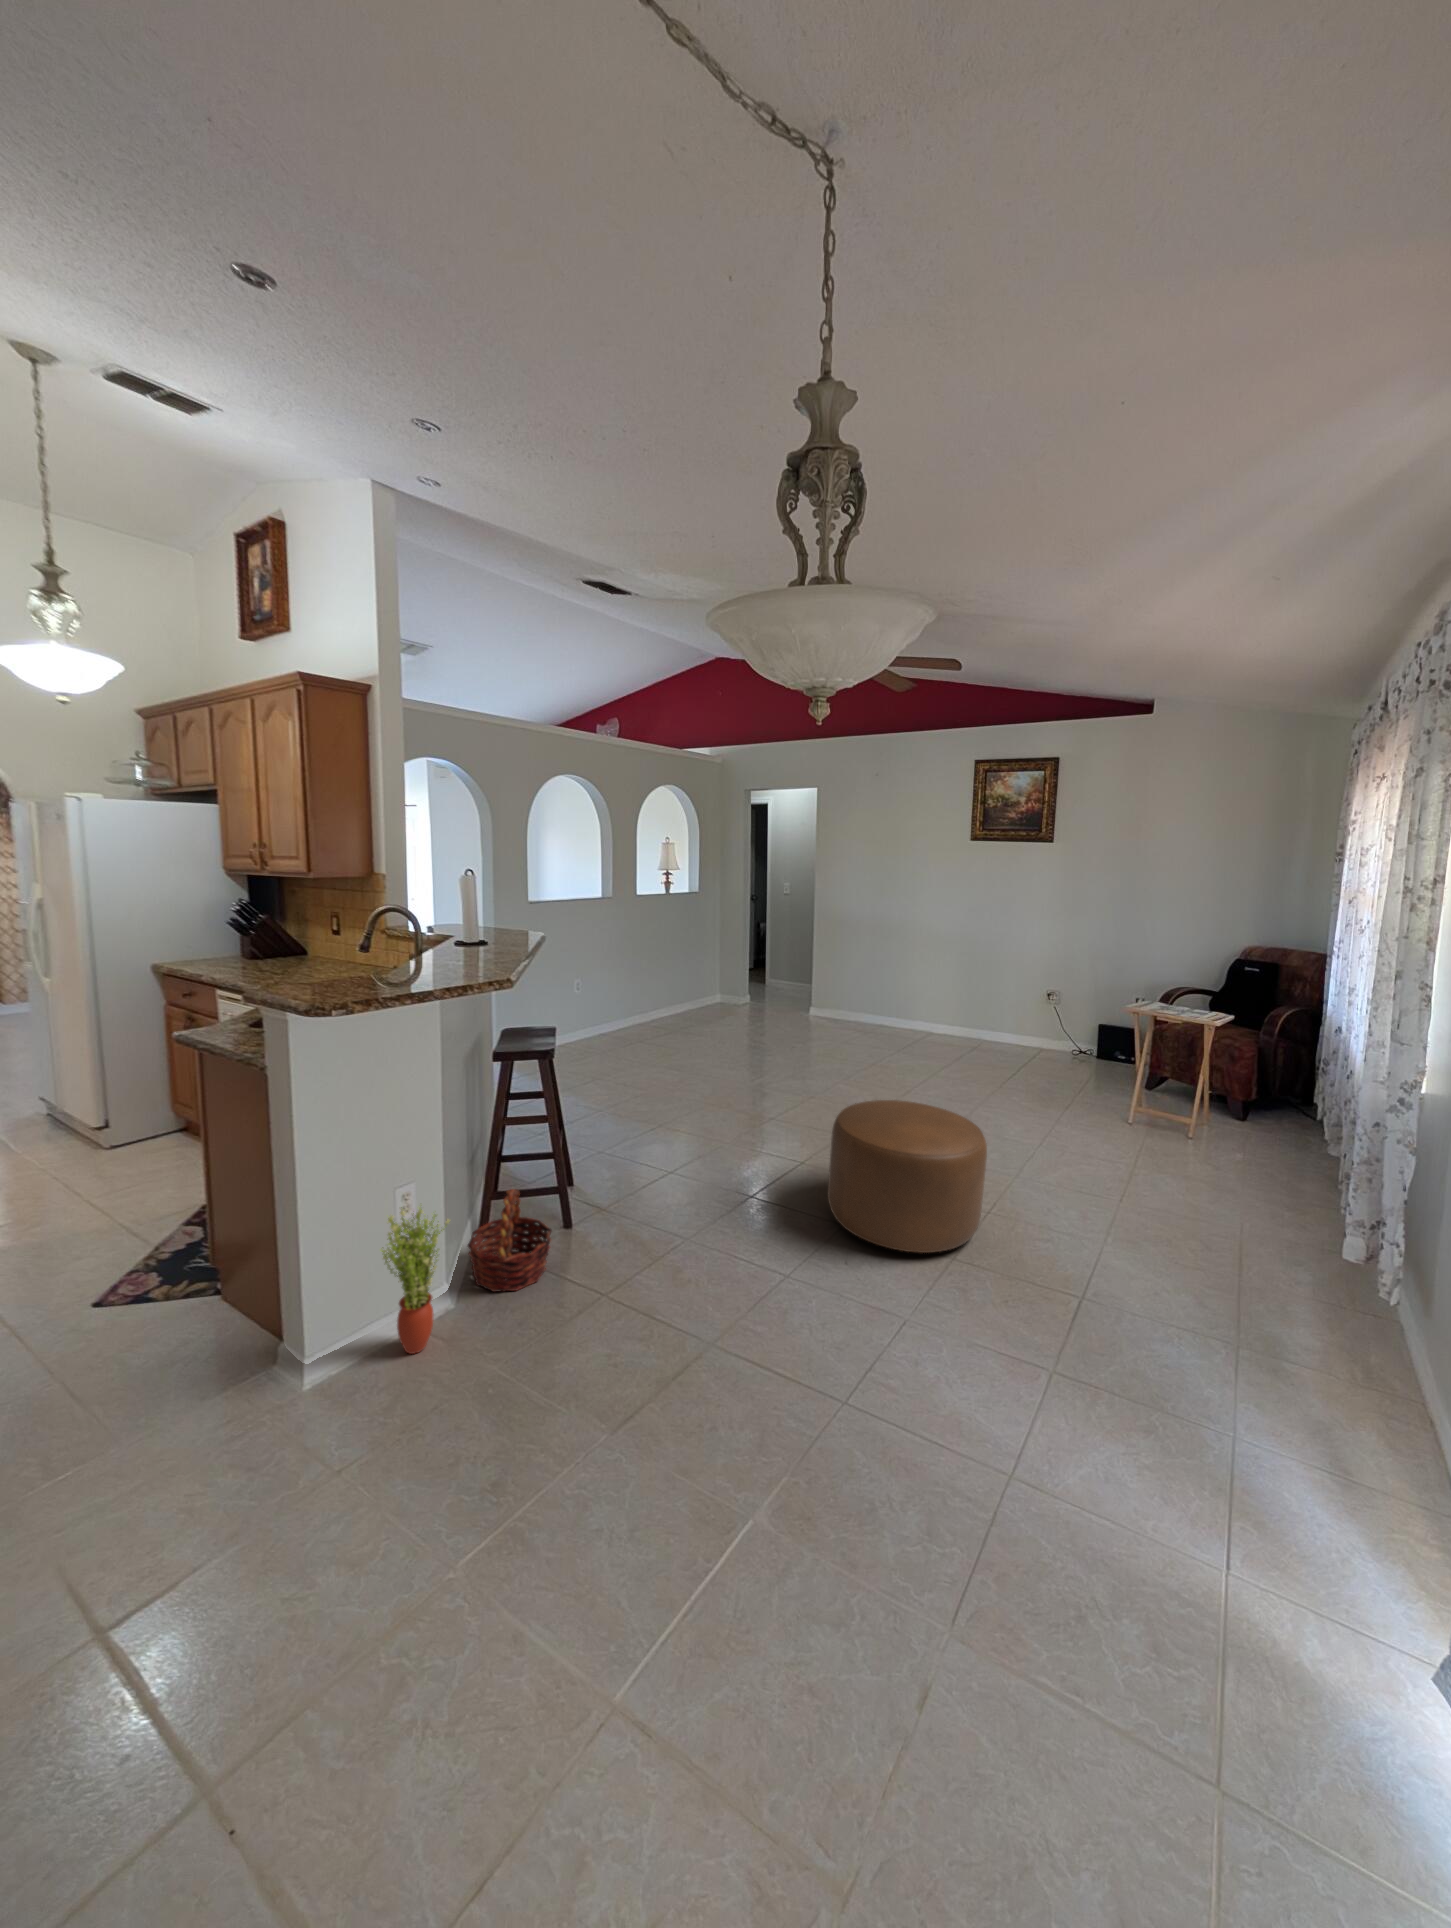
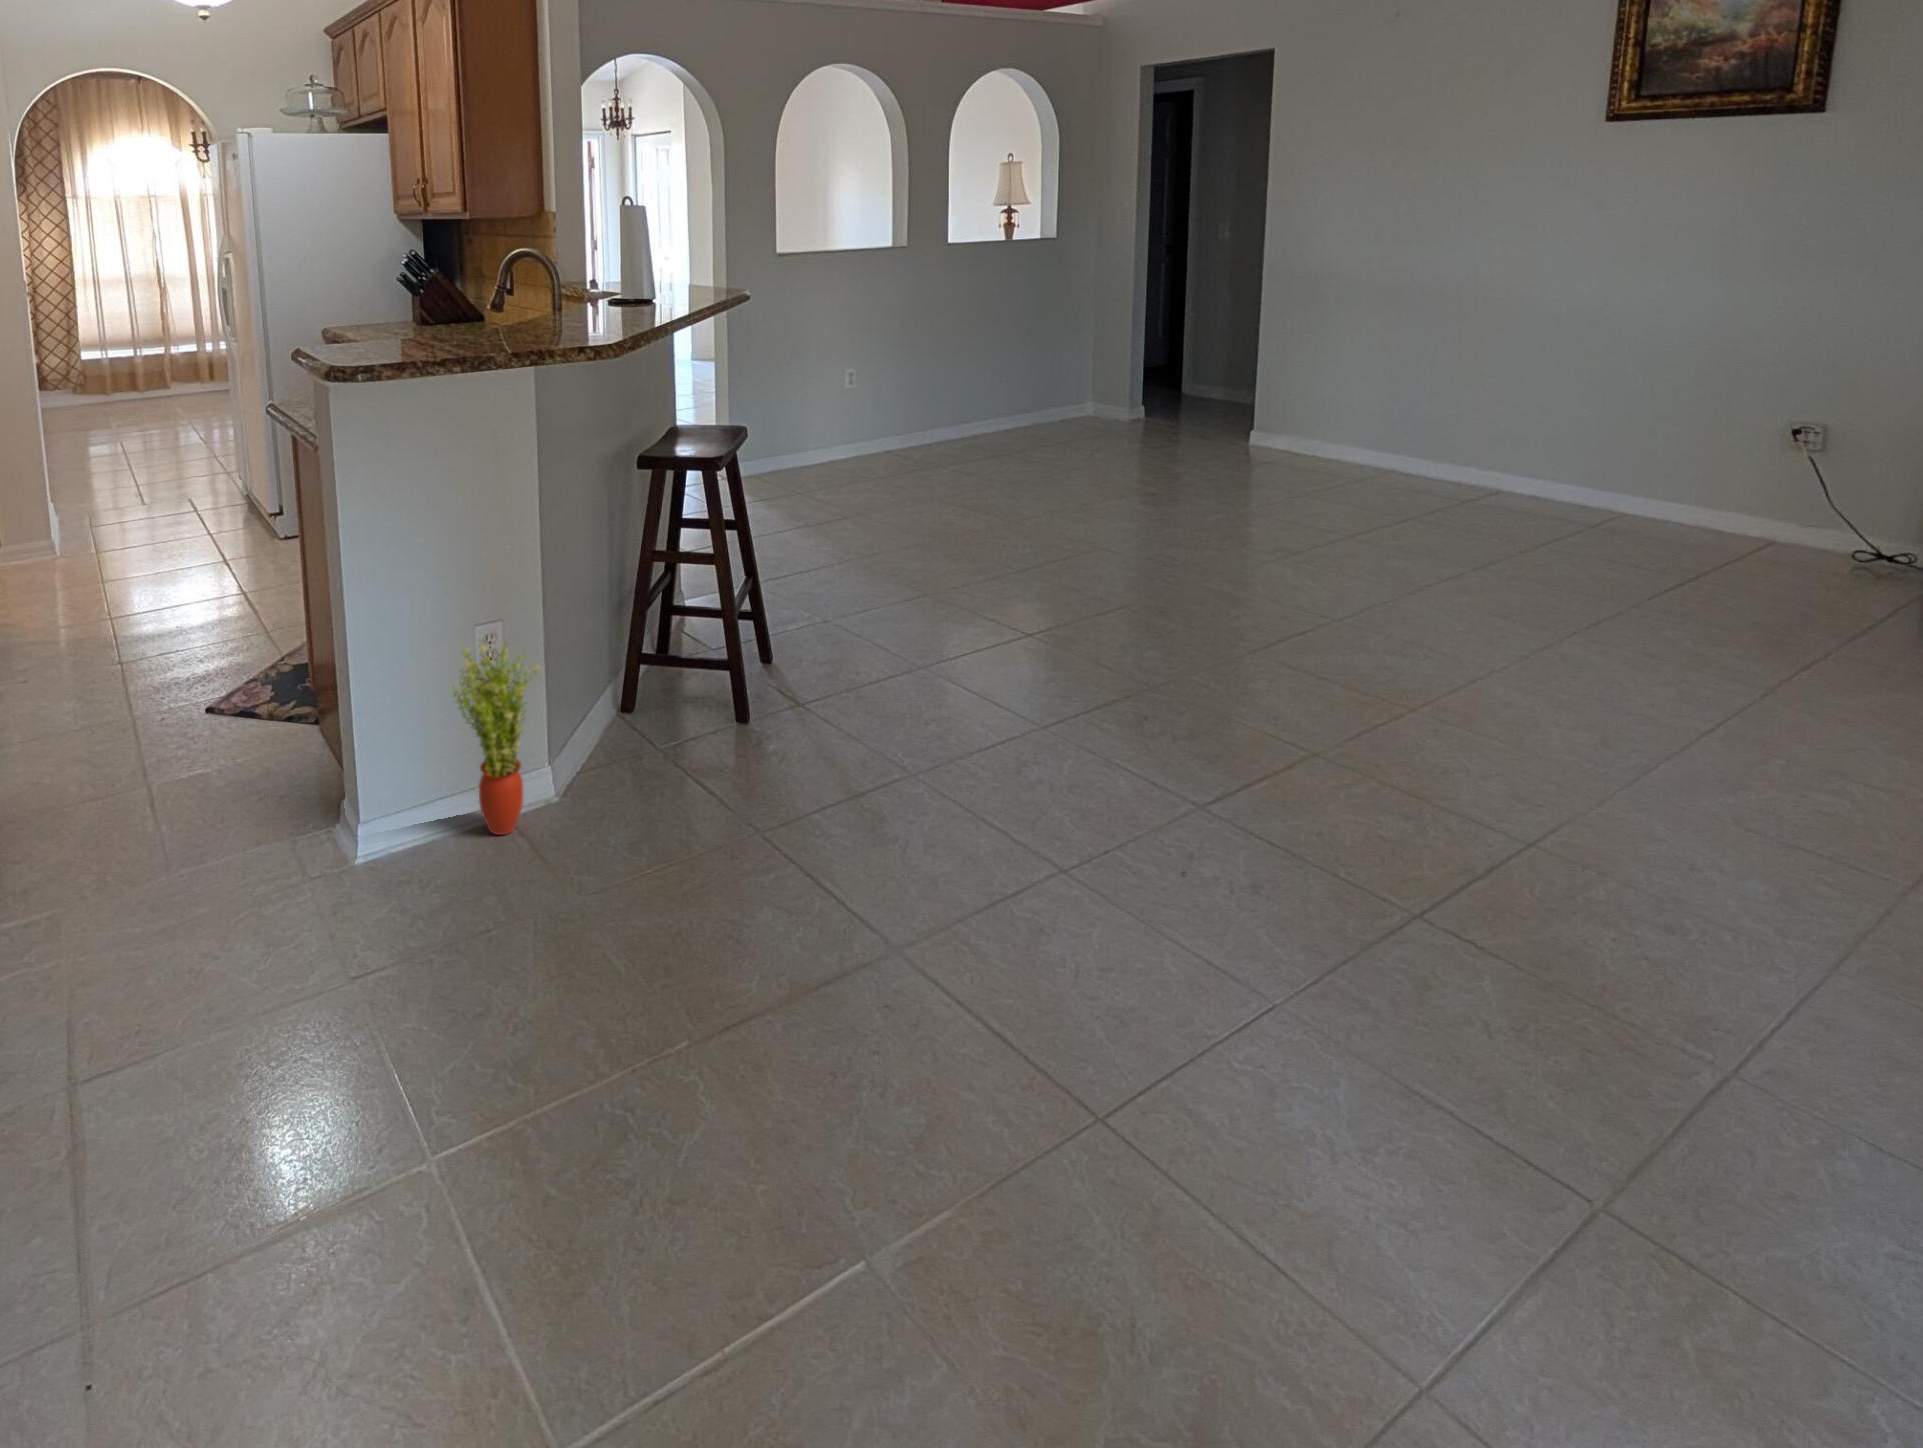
ottoman: present [828,1100,987,1253] -> none [1163,589,1497,875]
basket: present [468,1189,552,1292] -> none [586,646,703,786]

